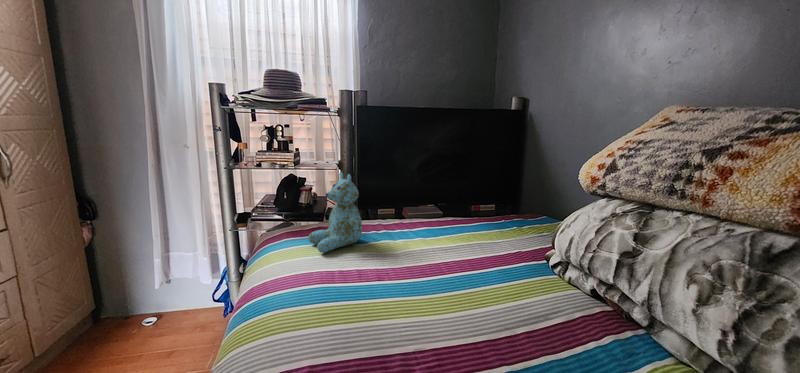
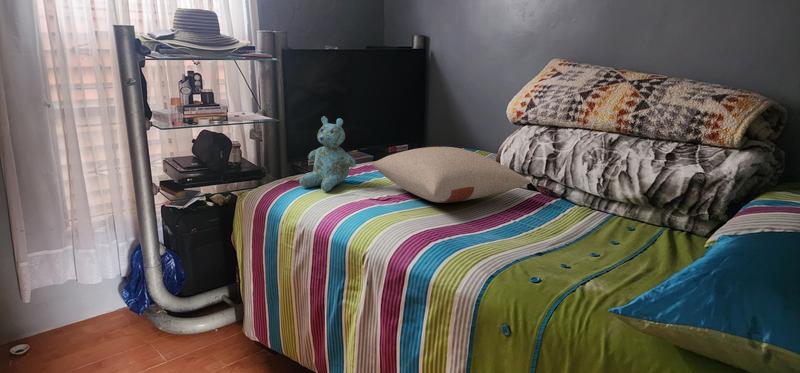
pillow: none [359,217,564,306] -> present [372,147,531,203]

